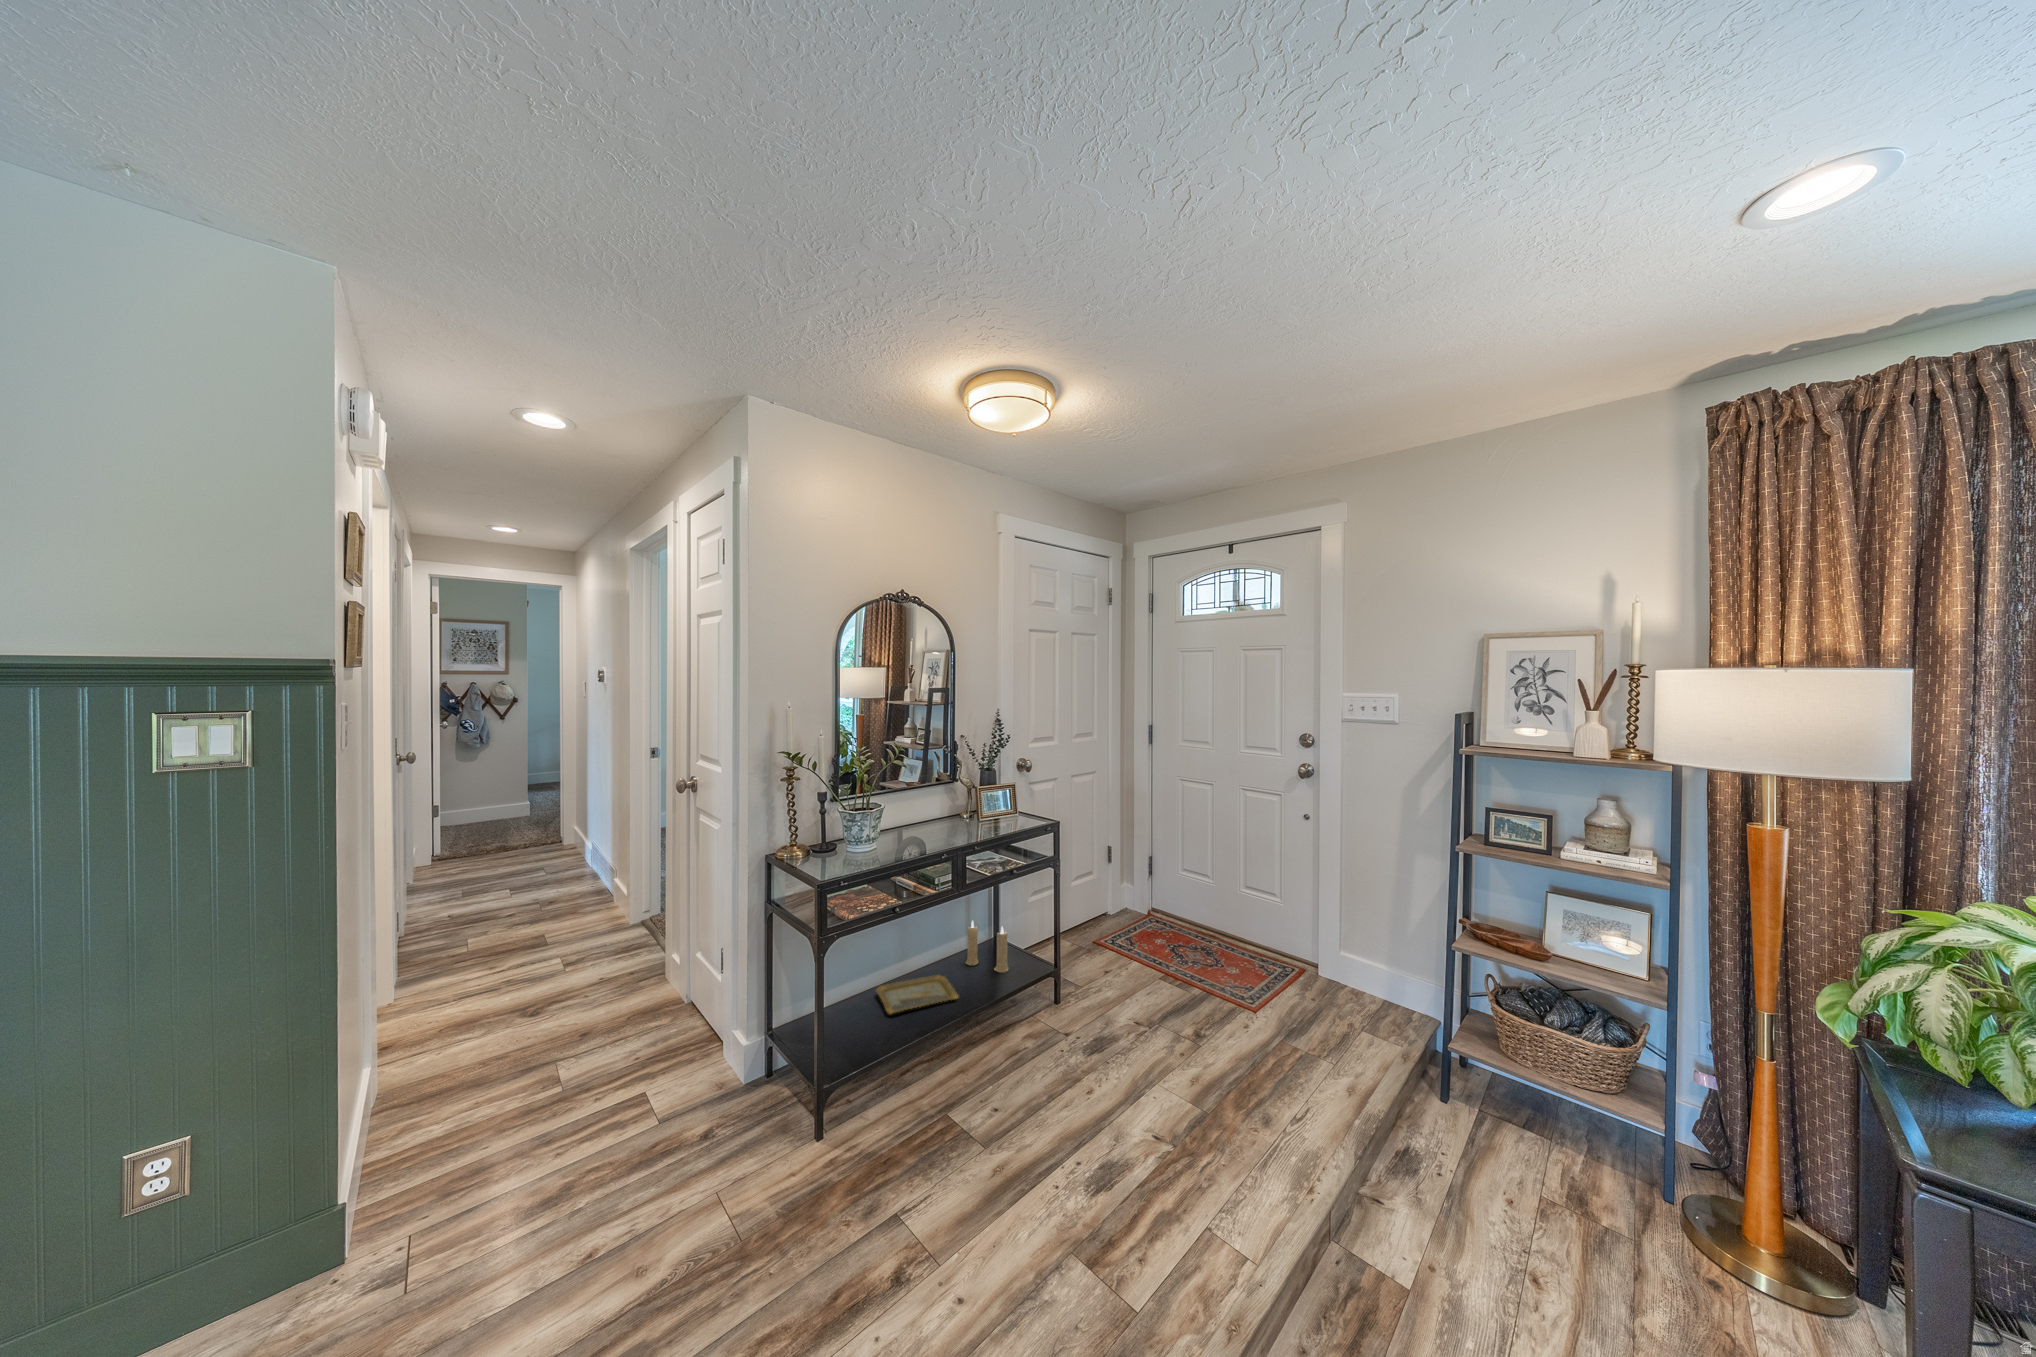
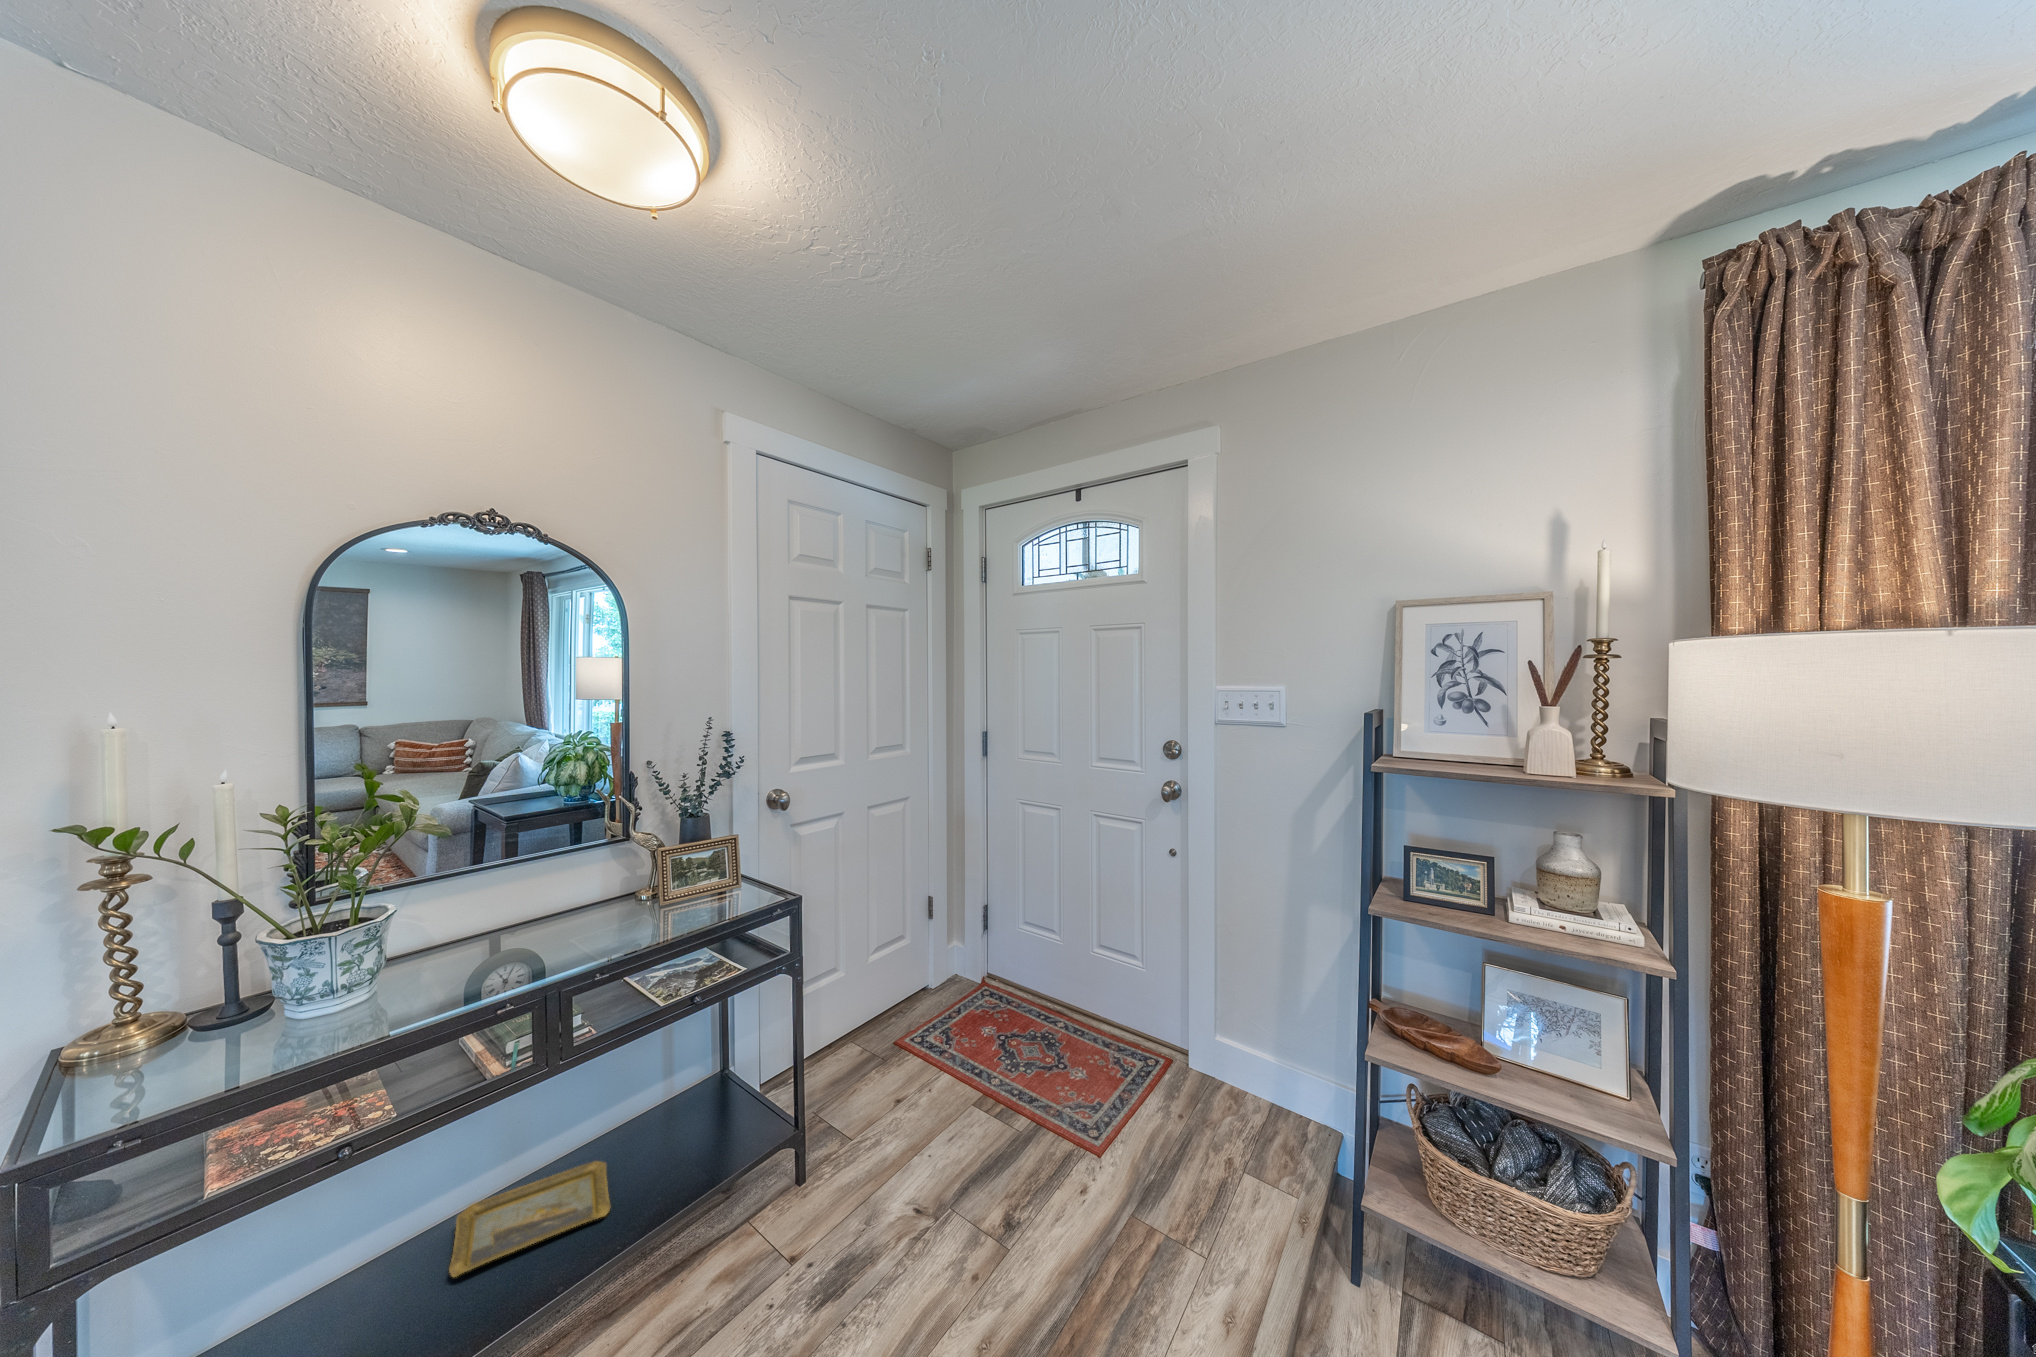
candle: present [965,921,1009,973] -> none [658,1049,727,1140]

